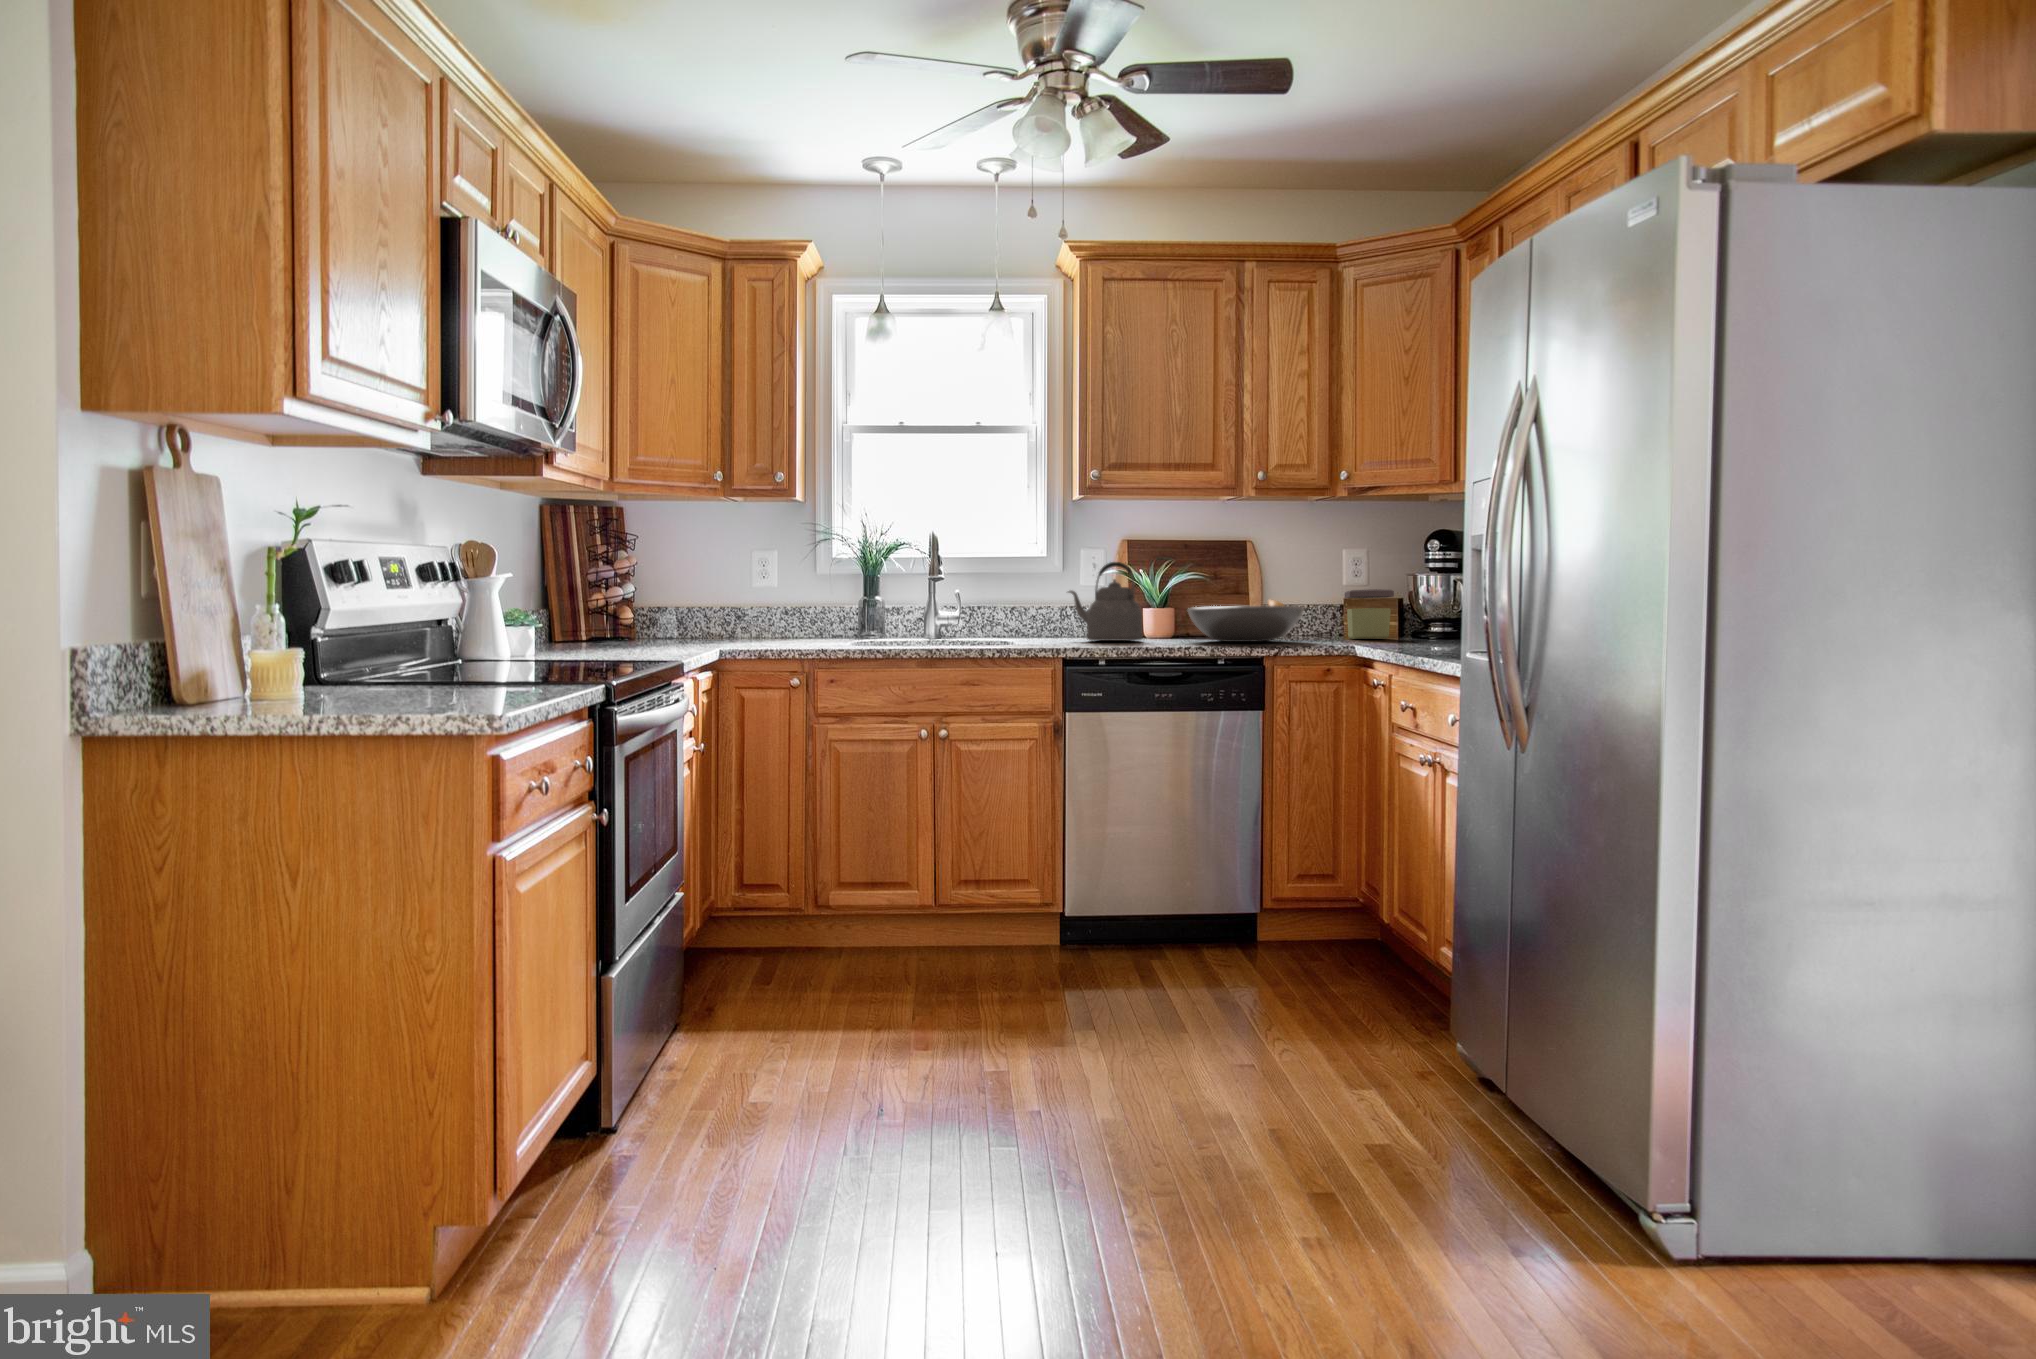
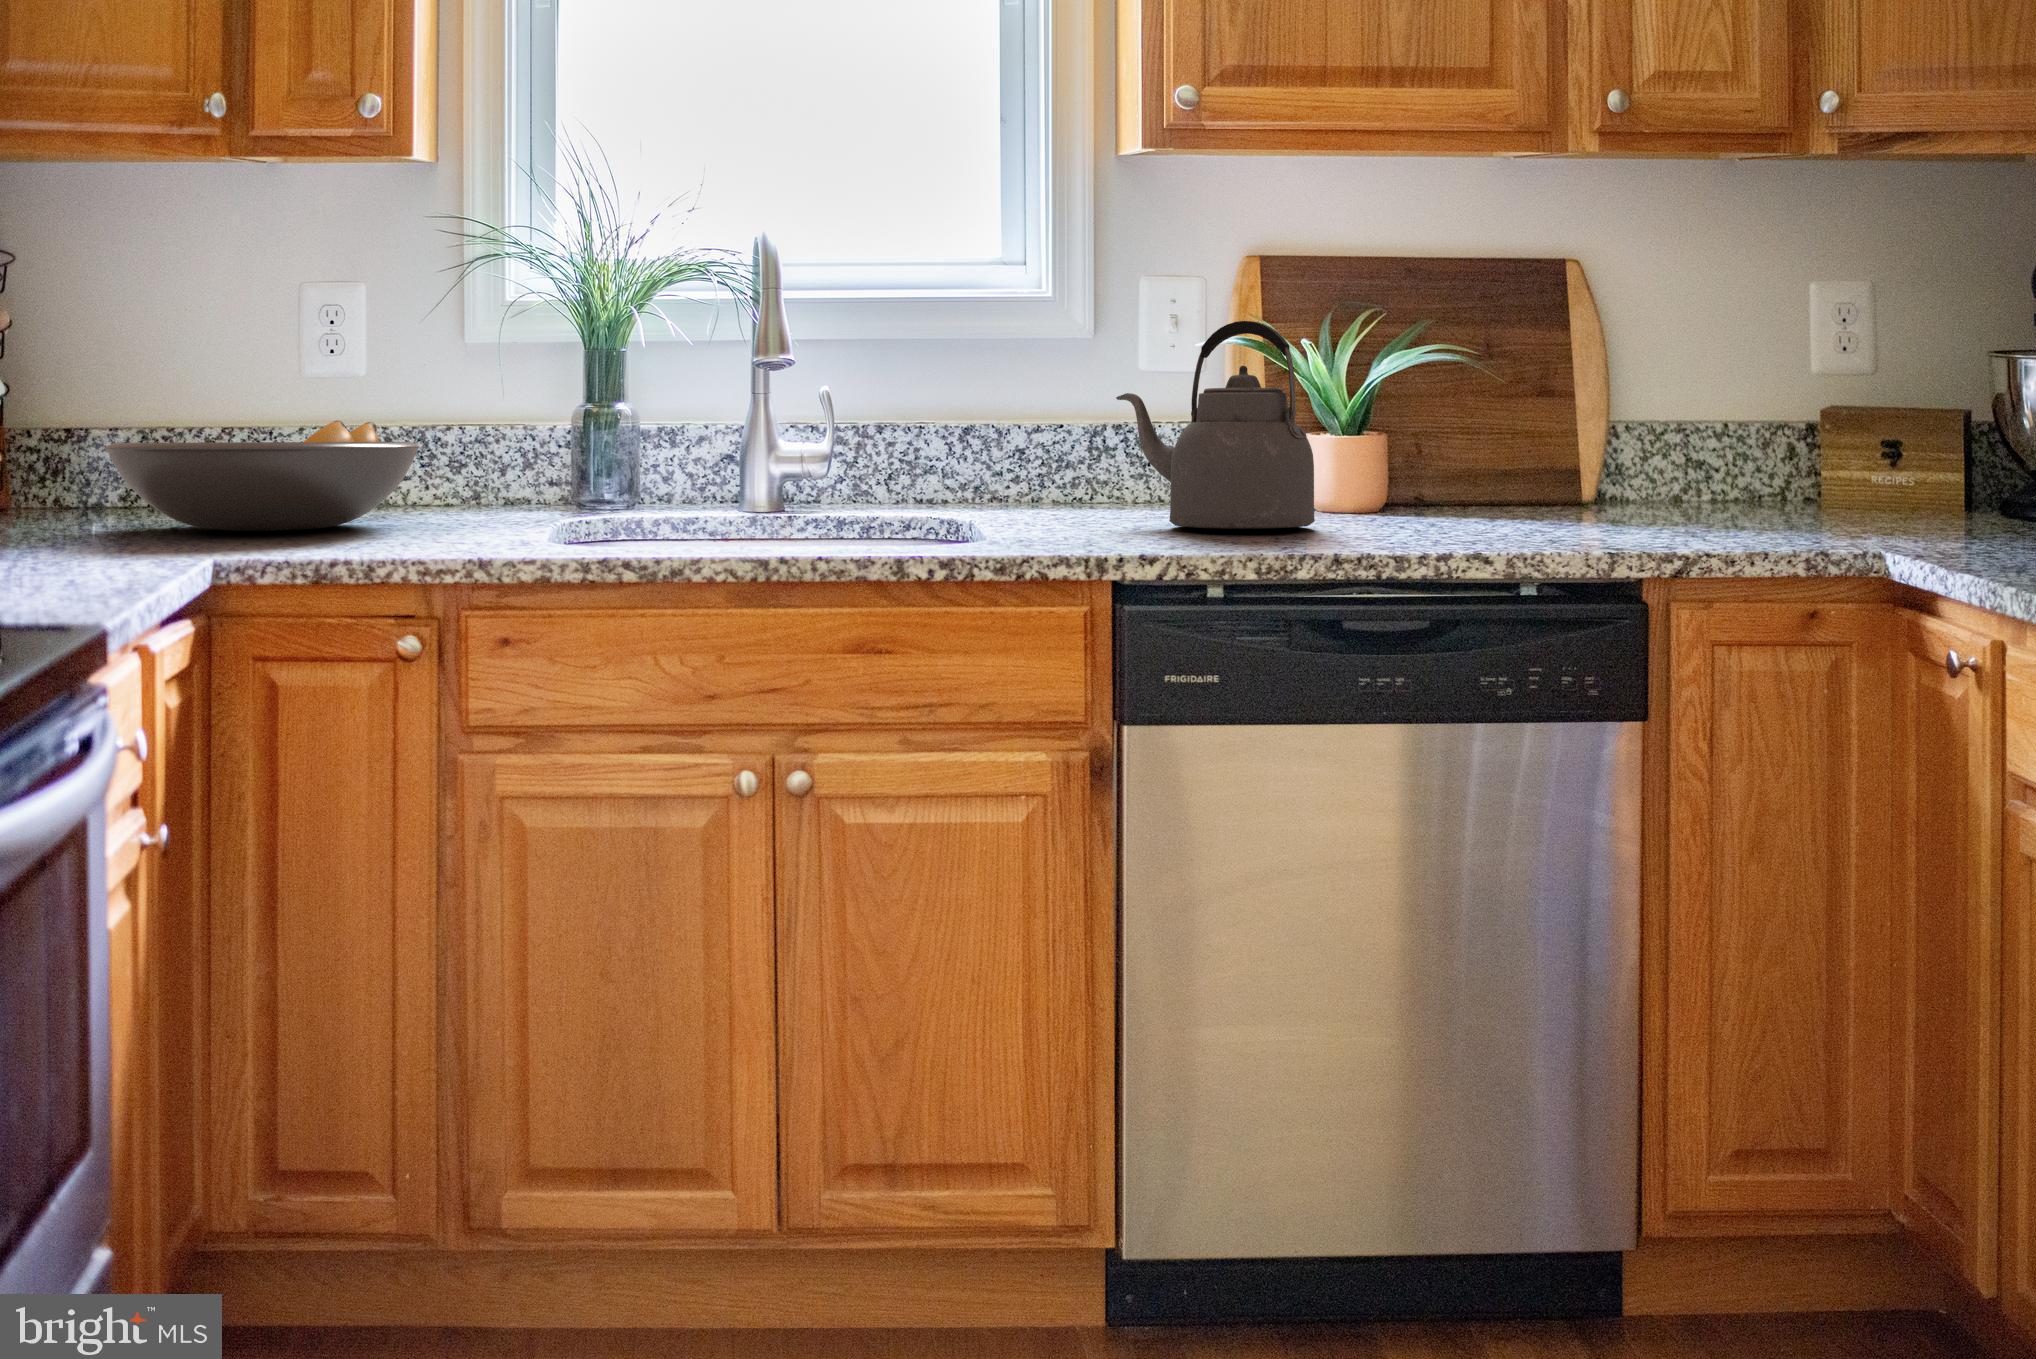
jar: present [1345,589,1394,639] -> none [1824,394,1953,520]
fruit bowl: present [1188,599,1304,642] -> present [105,421,420,531]

